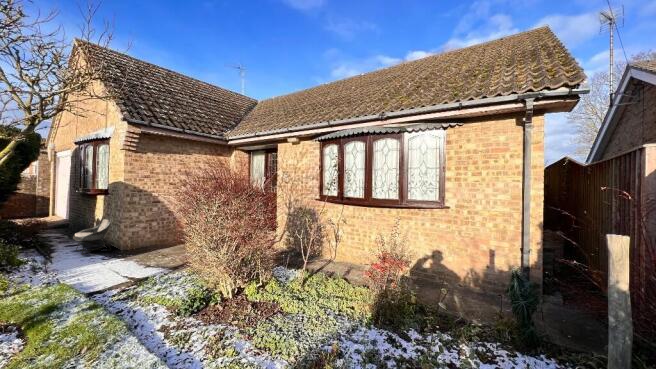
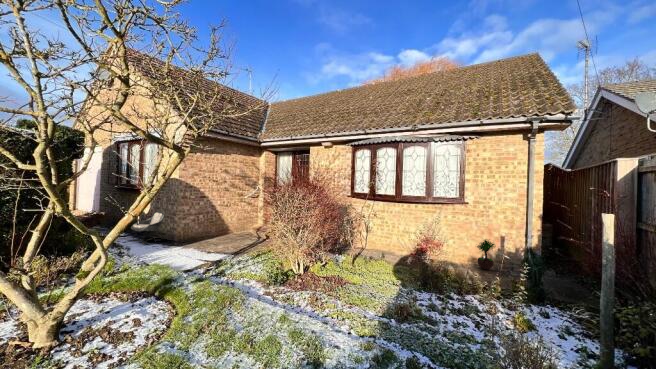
potted tree: none [456,250,484,292] -> present [477,240,496,269]

